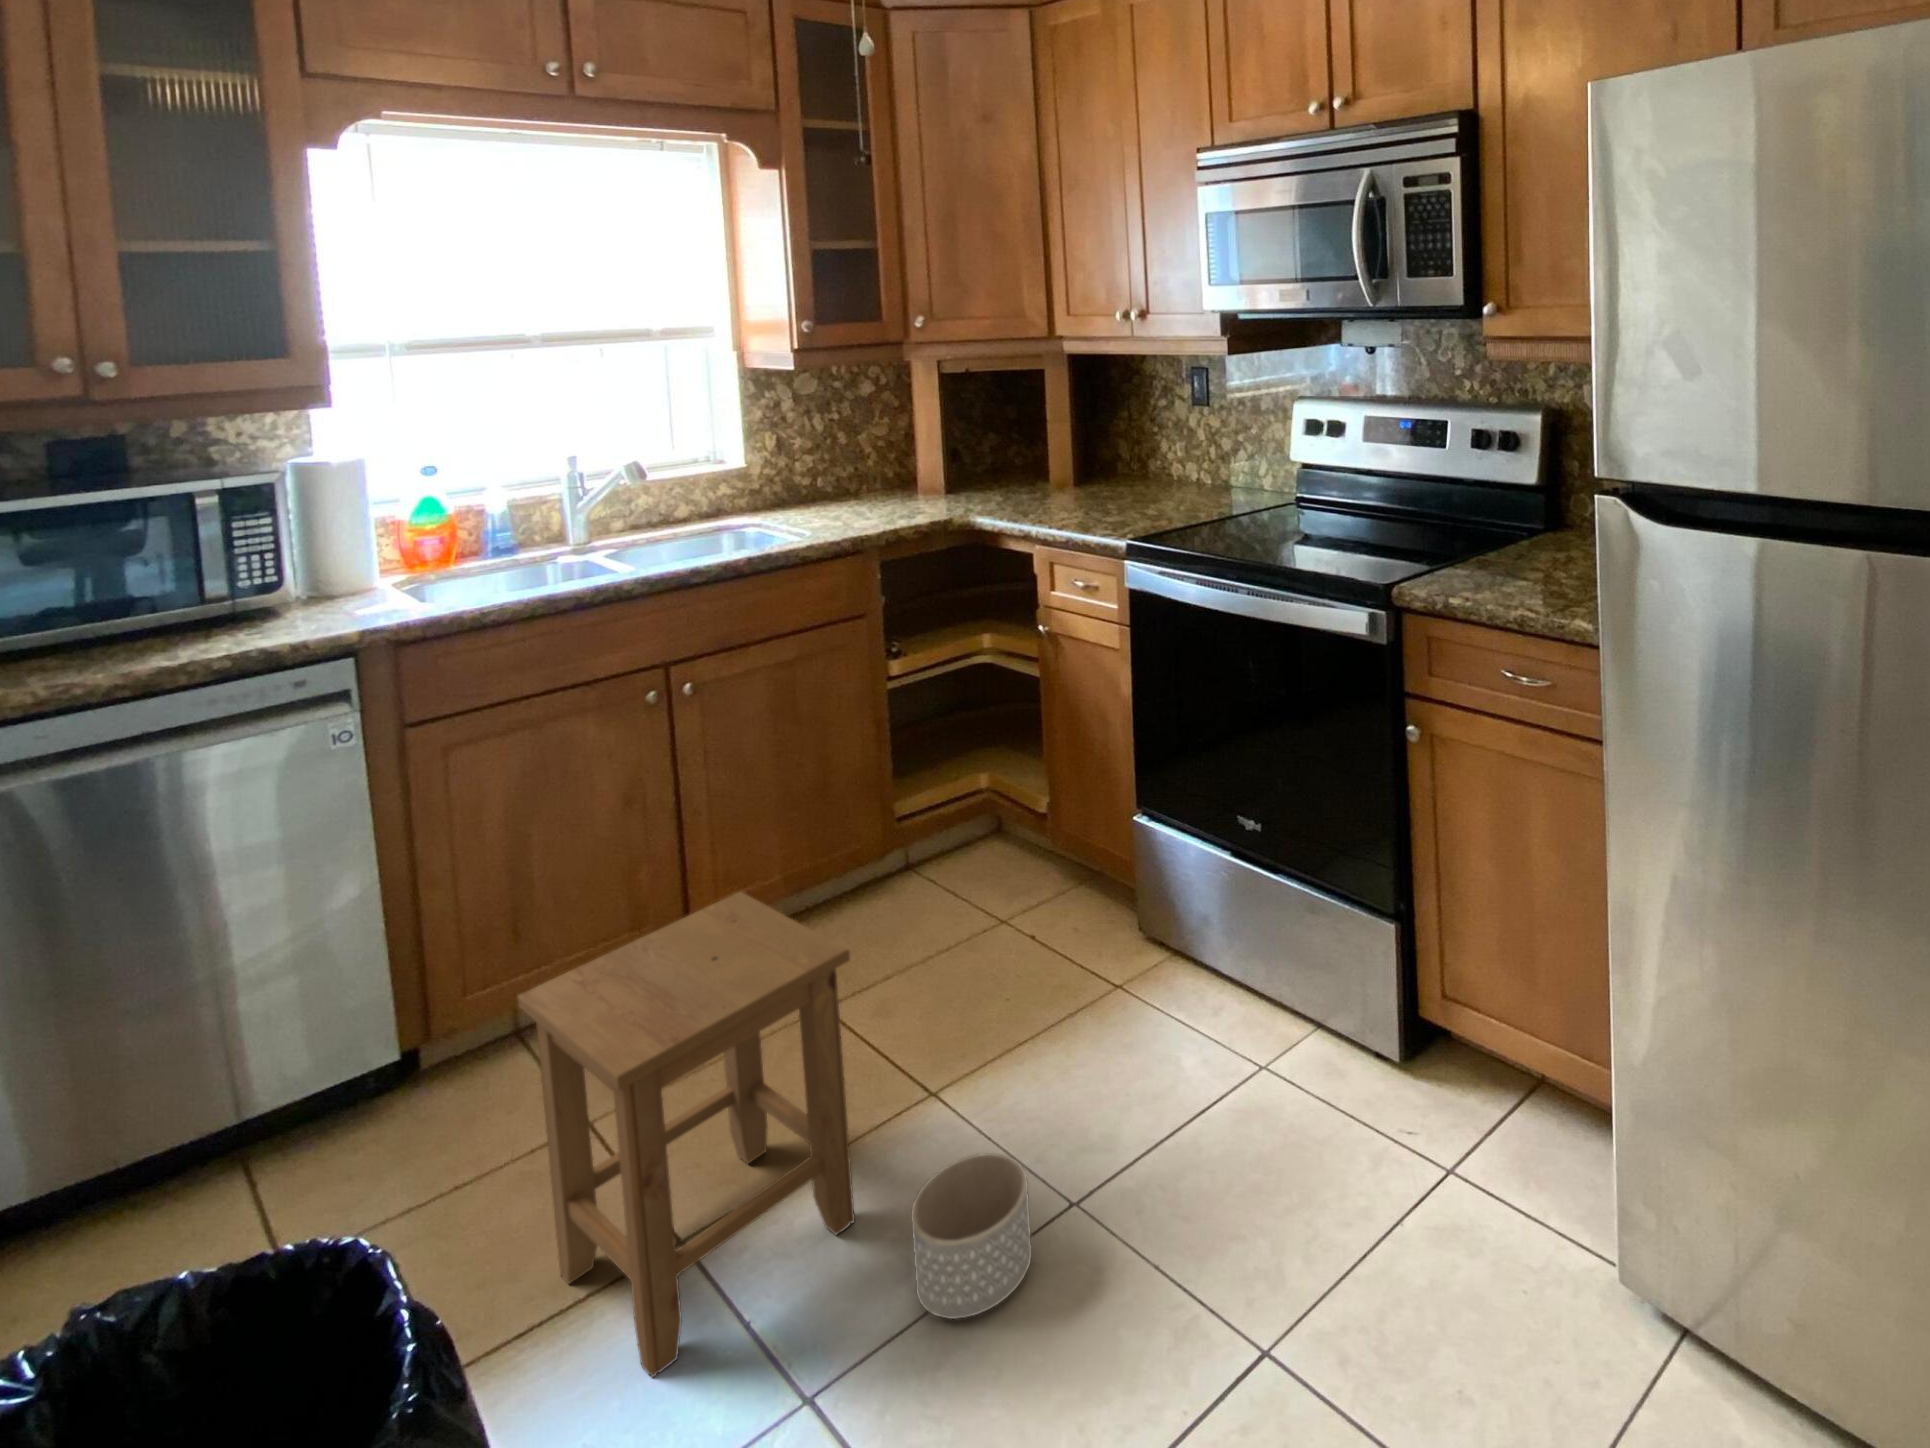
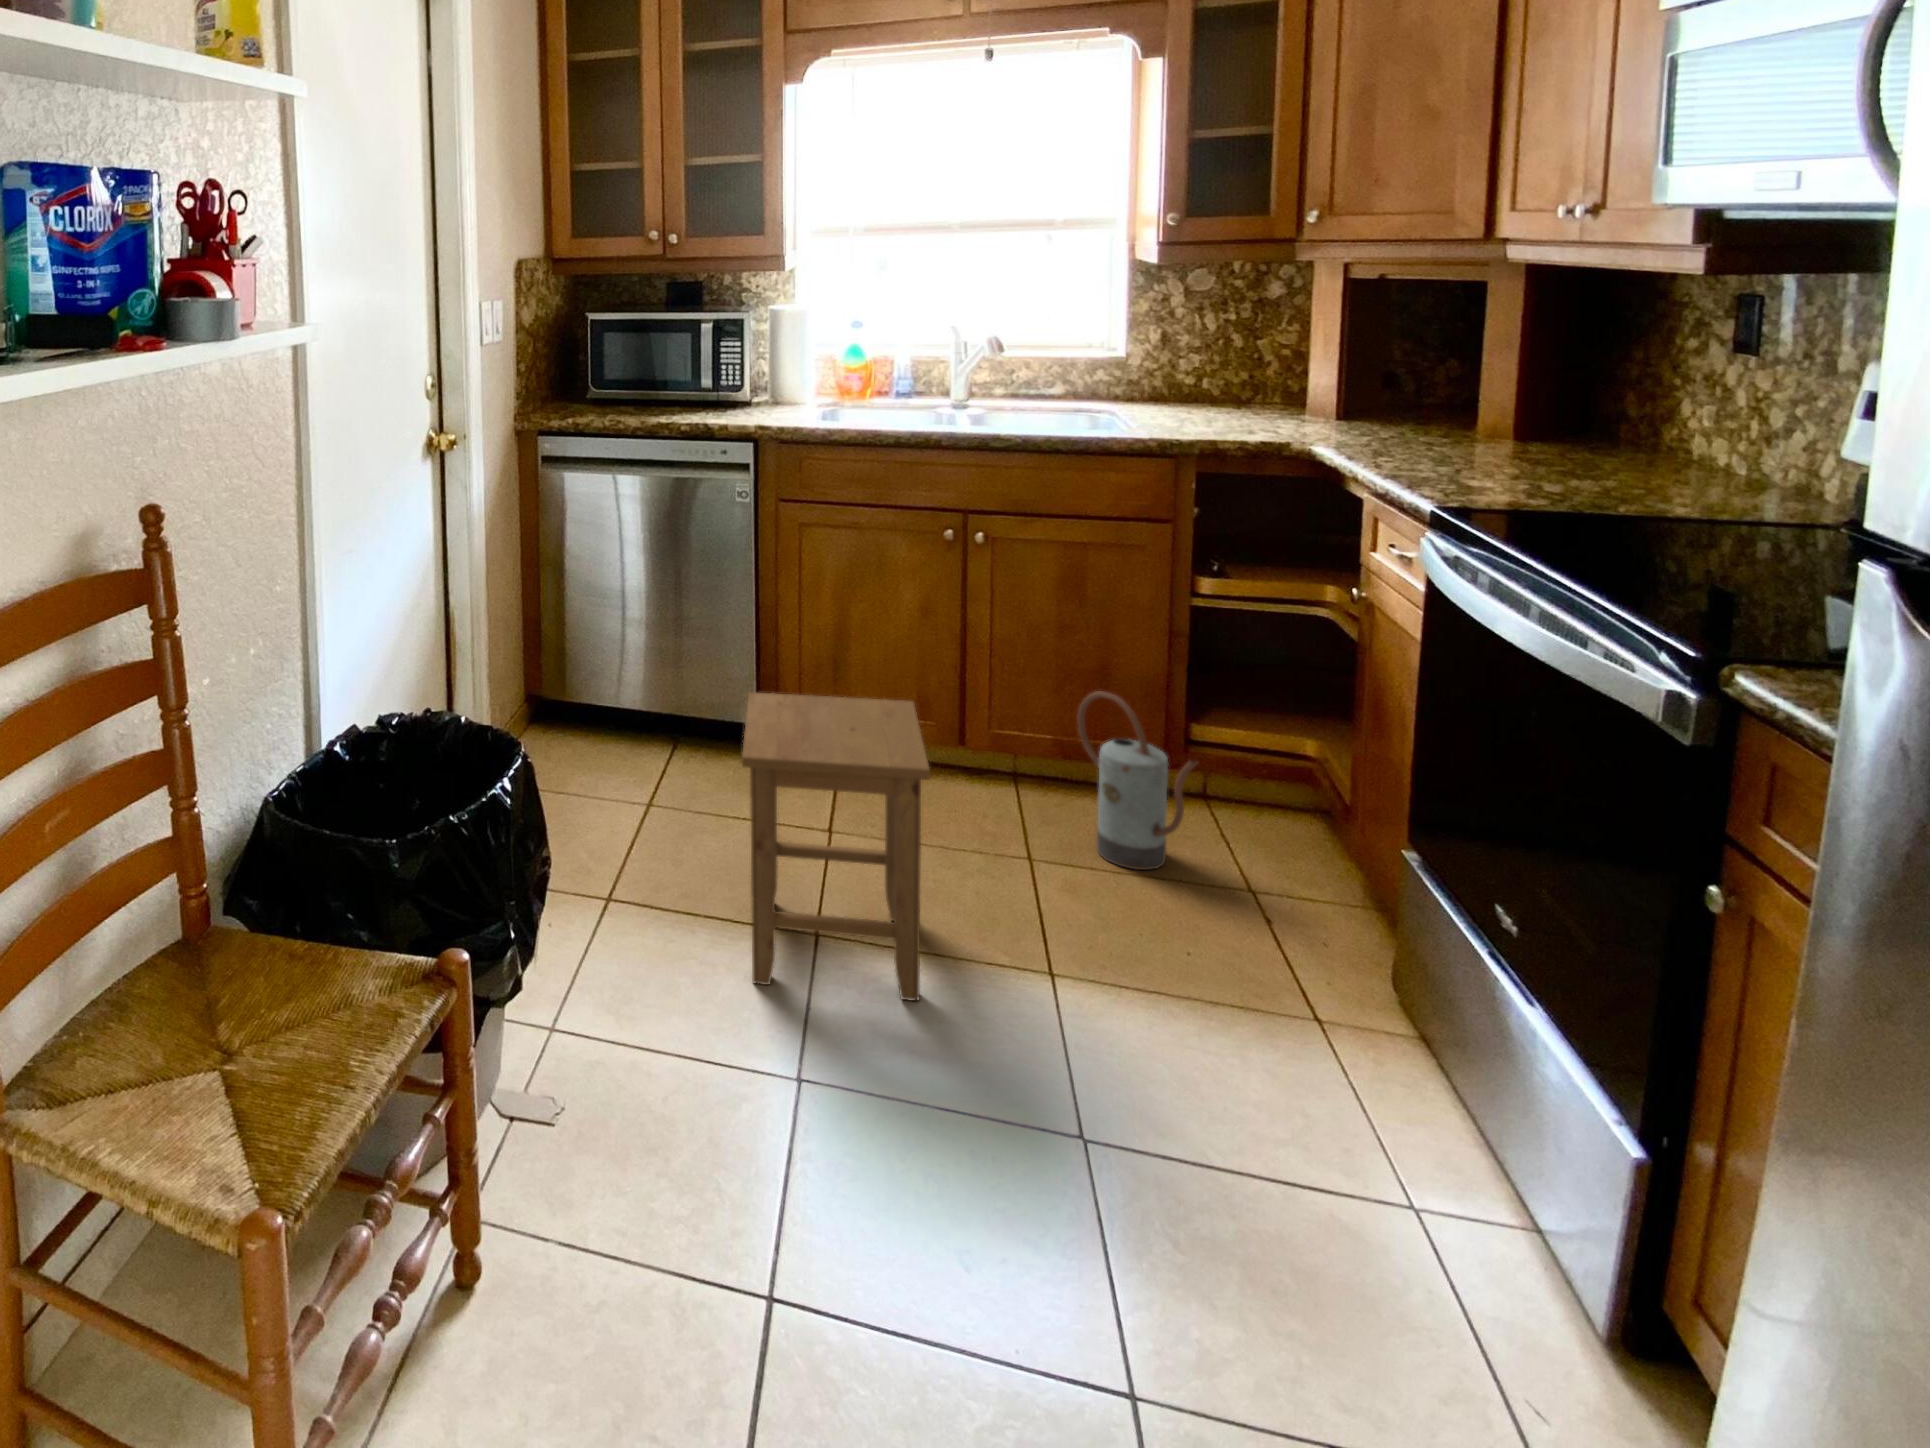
watering can: none [822,793,961,958] -> present [1078,691,1197,870]
planter: present [911,1153,1032,1319] -> none [907,993,1015,1124]

